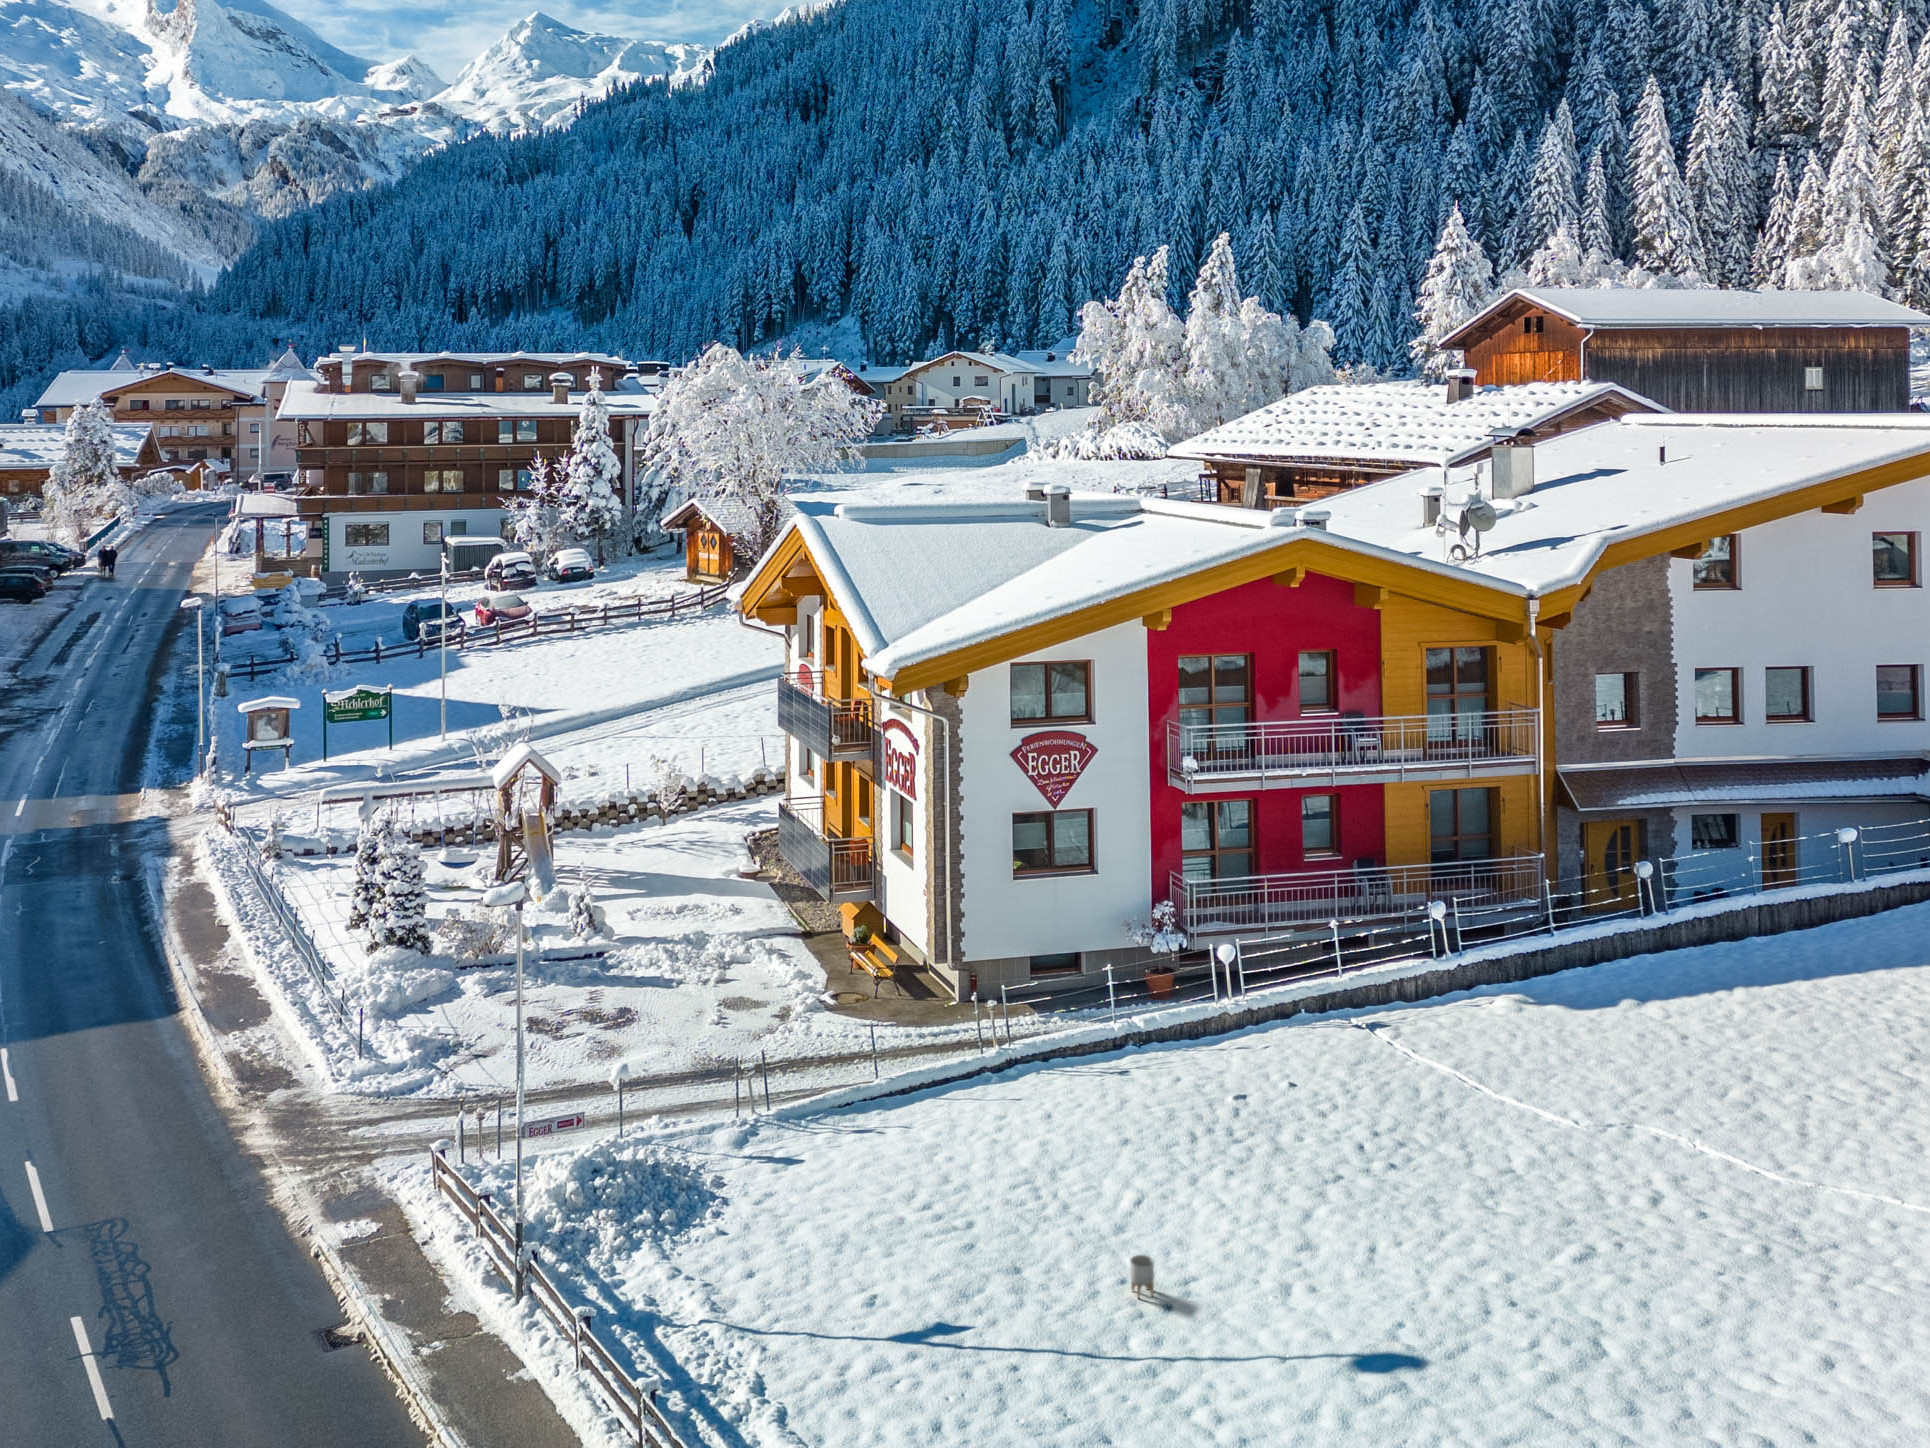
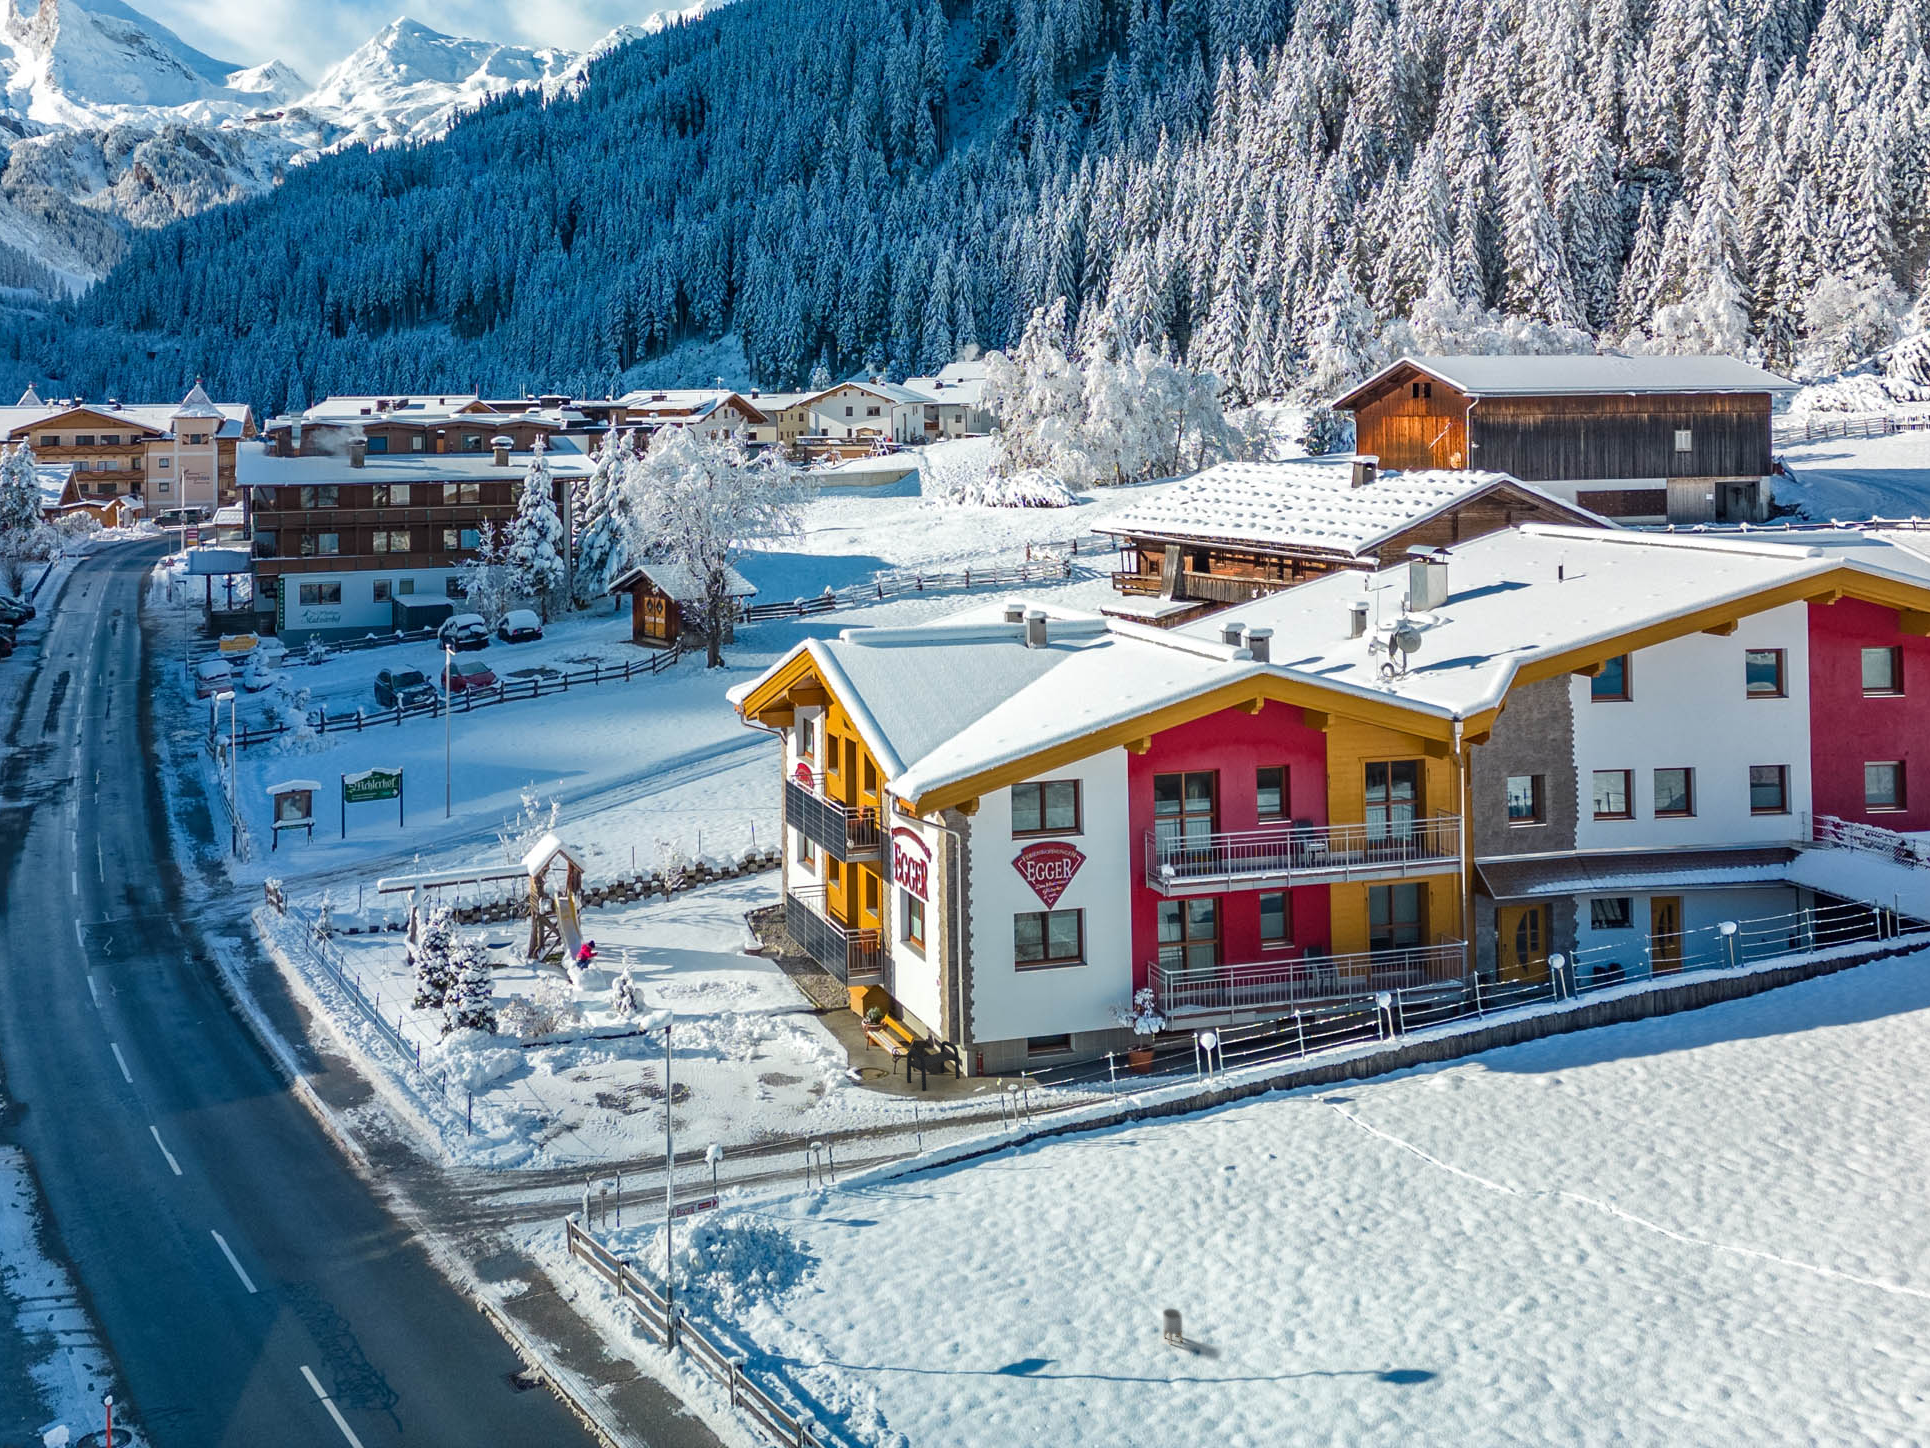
bench: none [888,959,950,1015] -> present [907,1041,960,1091]

